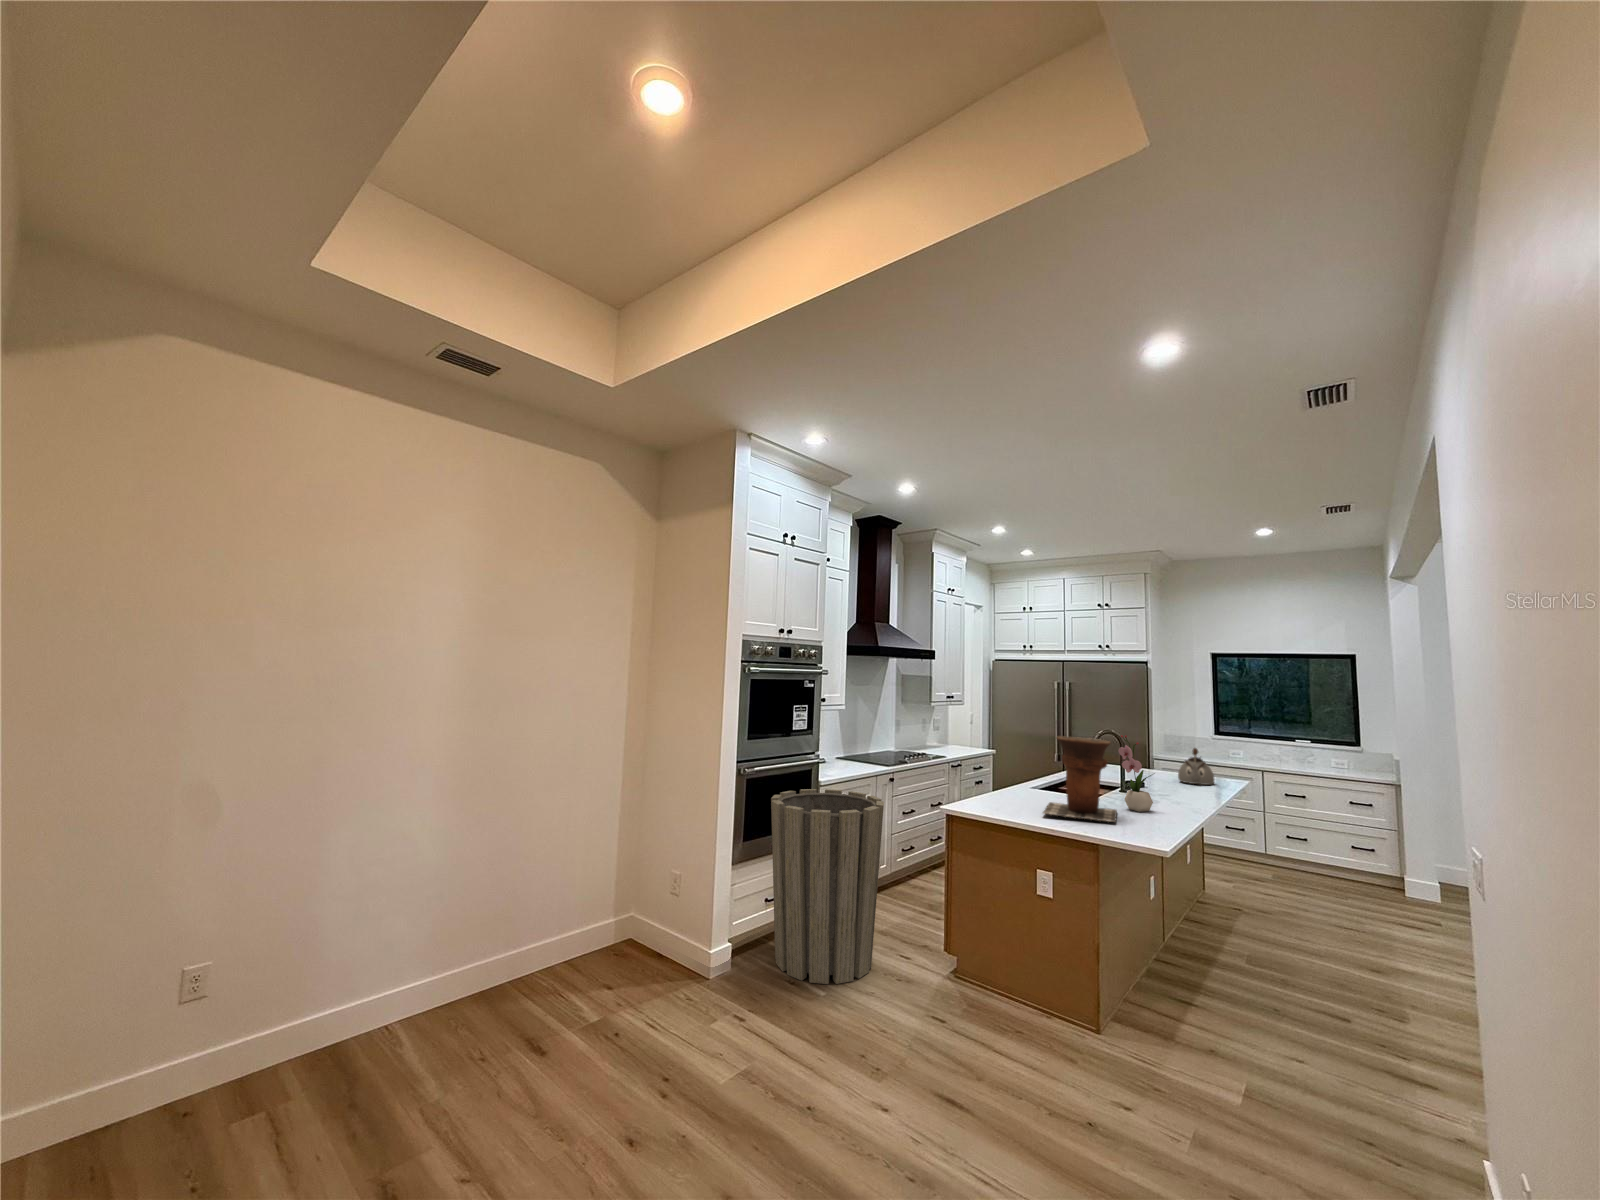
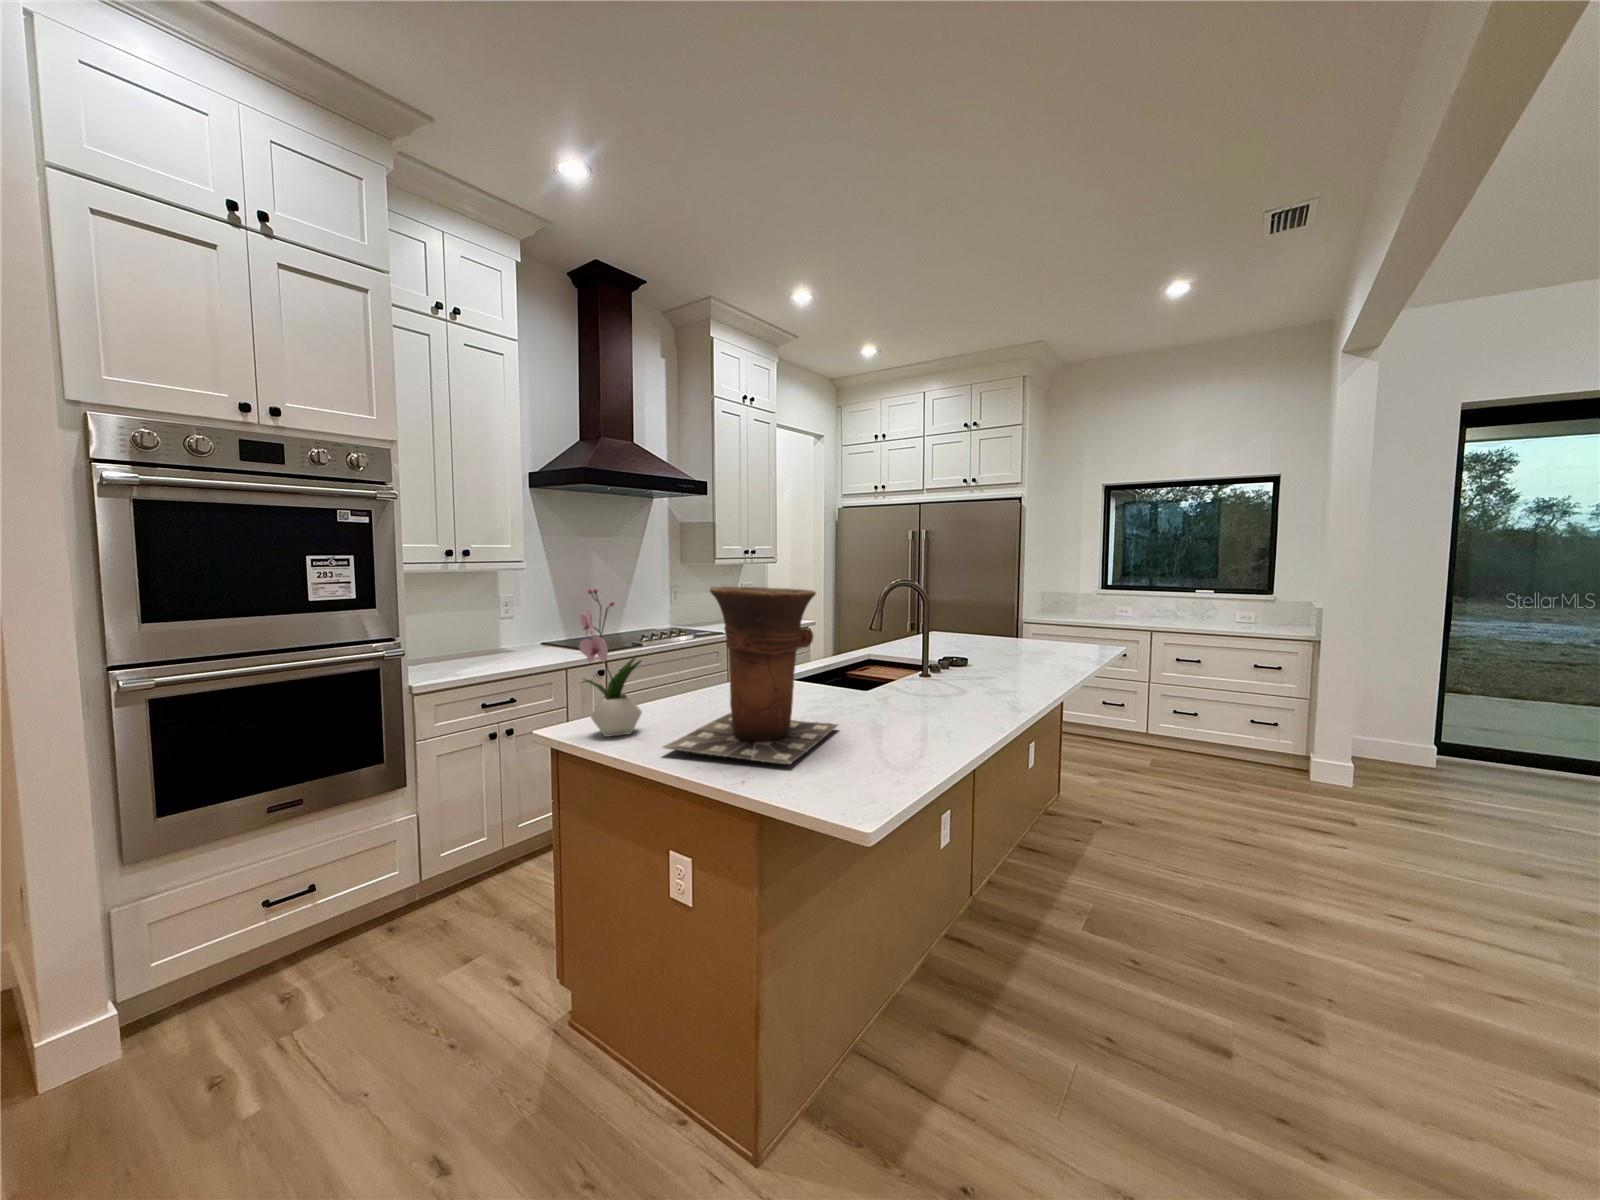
flower arrangement: present [1119,735,1153,812] -> present [579,589,642,737]
kettle: present [1178,748,1214,785] -> none [1014,602,1066,659]
trash can: present [771,789,884,984] -> none [178,702,453,1076]

